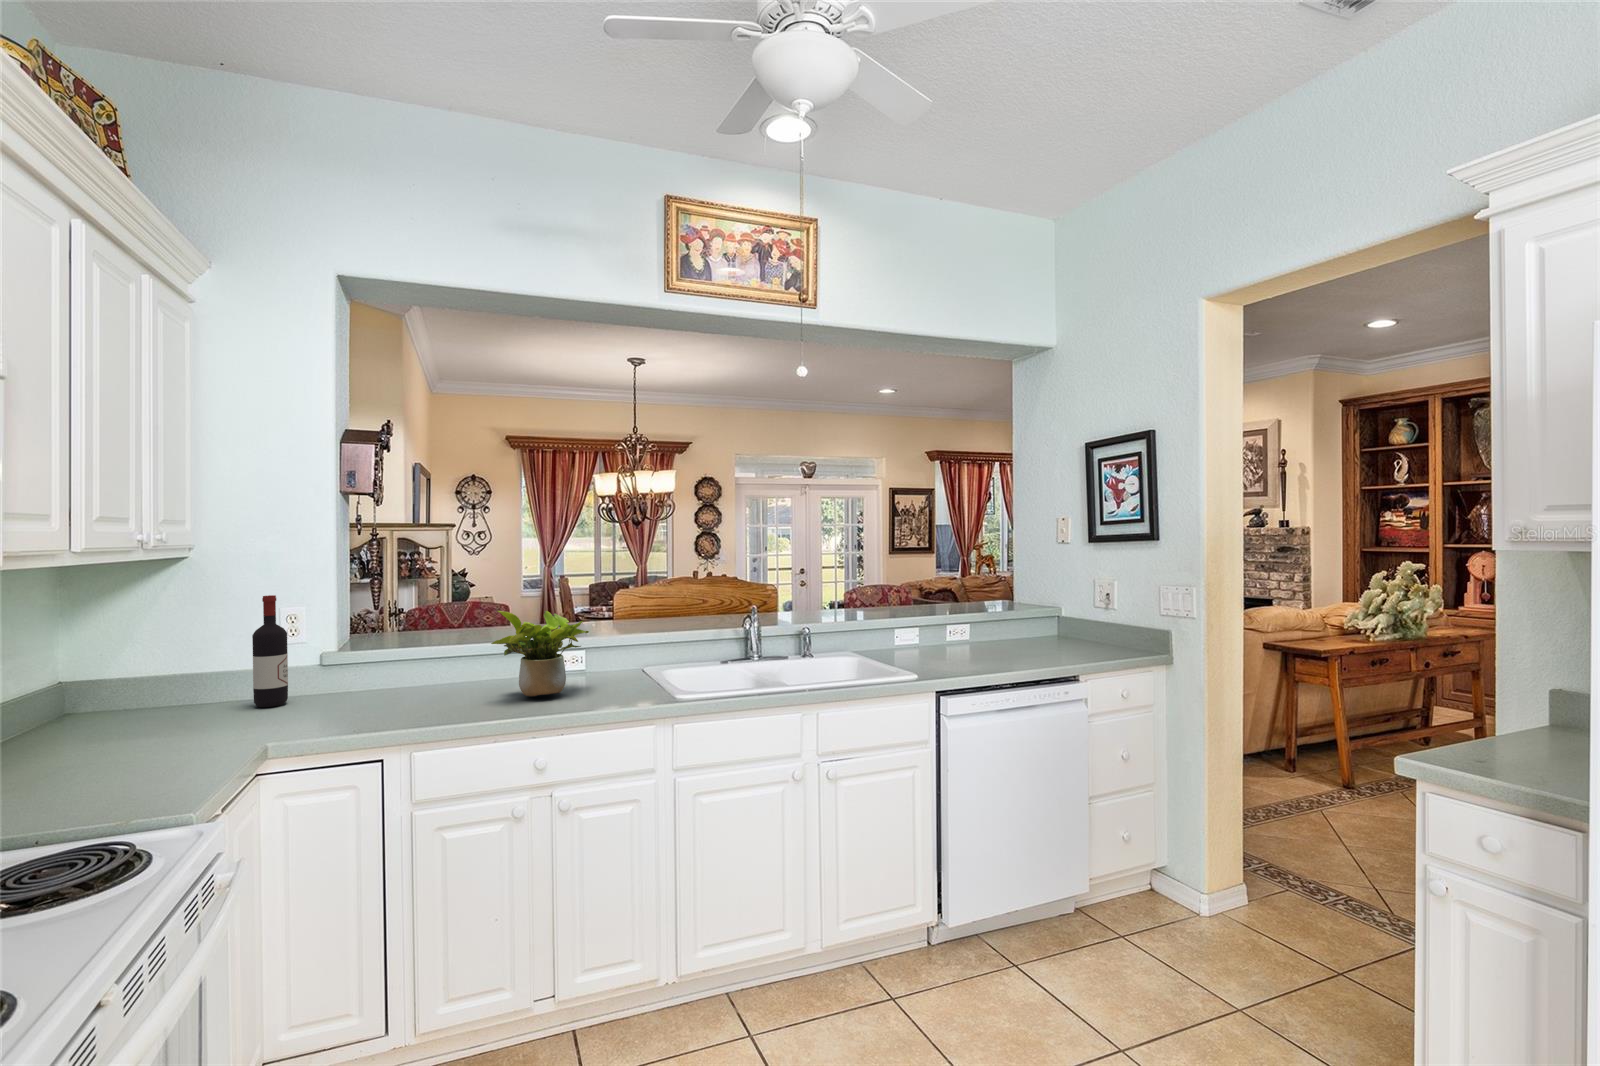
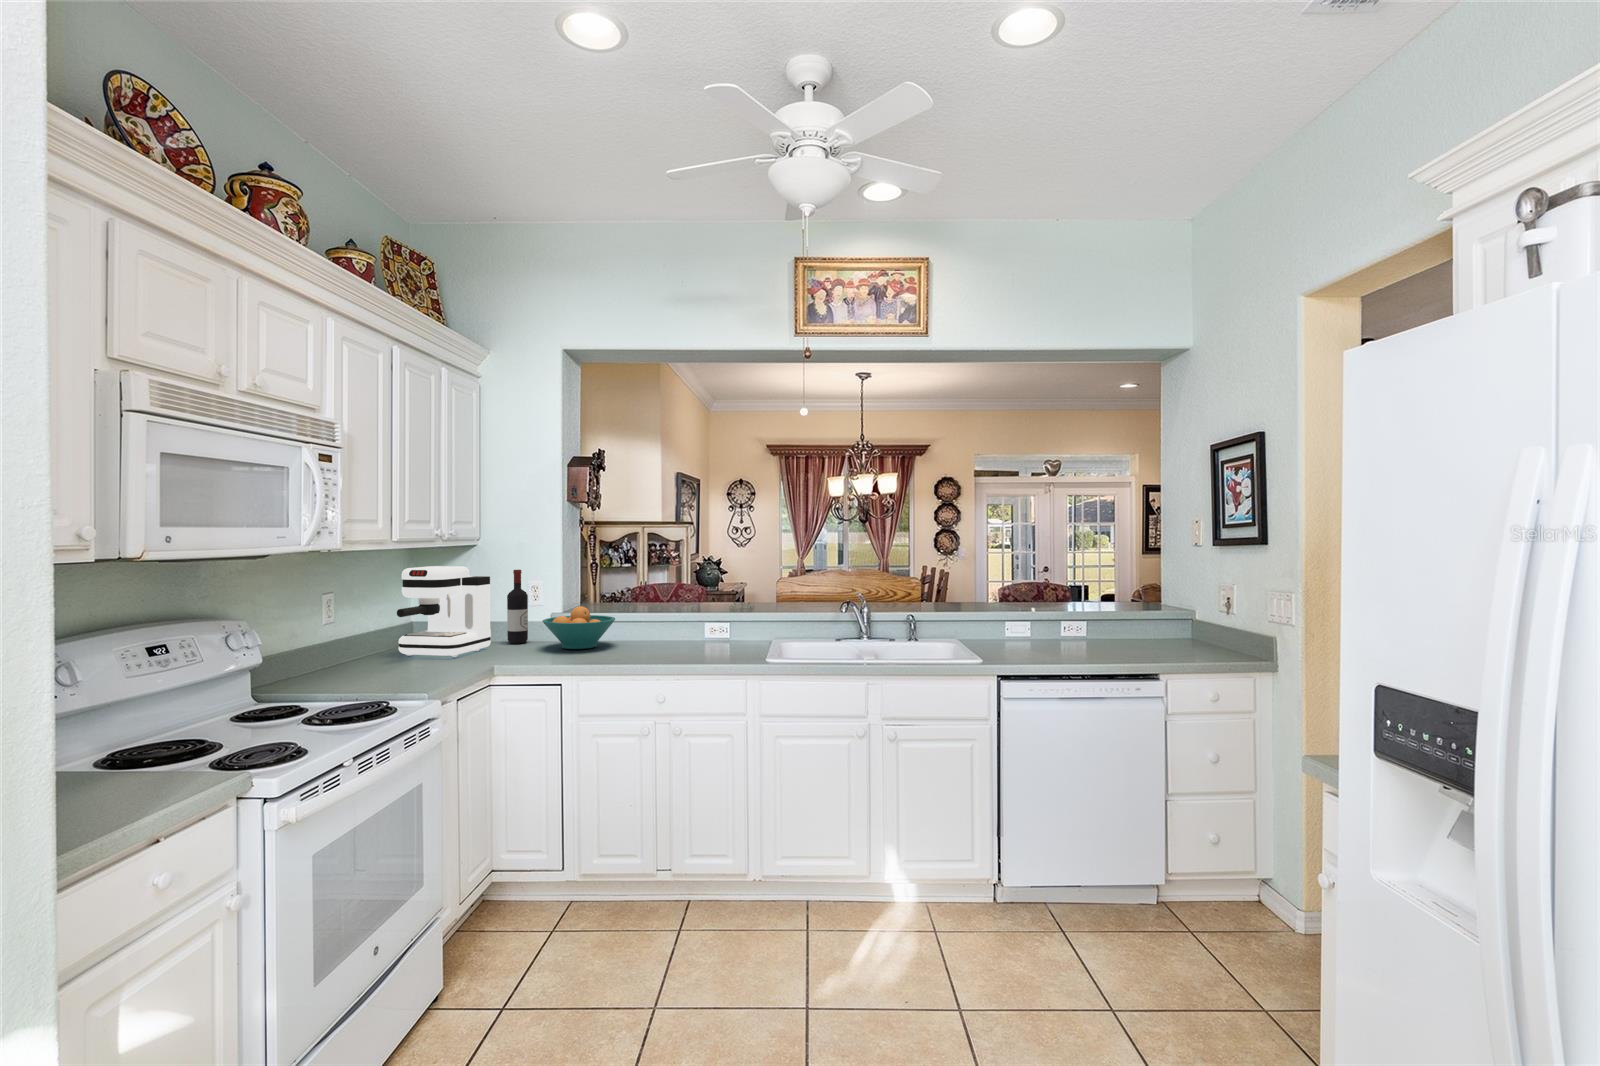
coffee maker: none [59,595,231,747] -> present [397,566,491,657]
potted plant: present [491,611,589,697] -> none [643,586,718,650]
fruit bowl: none [323,645,439,709] -> present [543,606,615,649]

